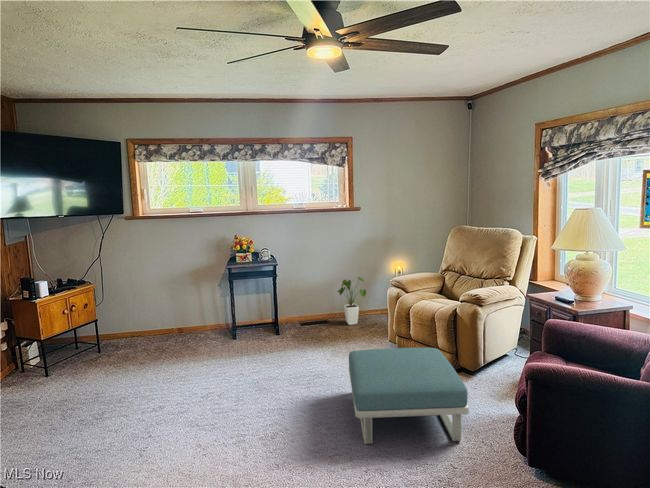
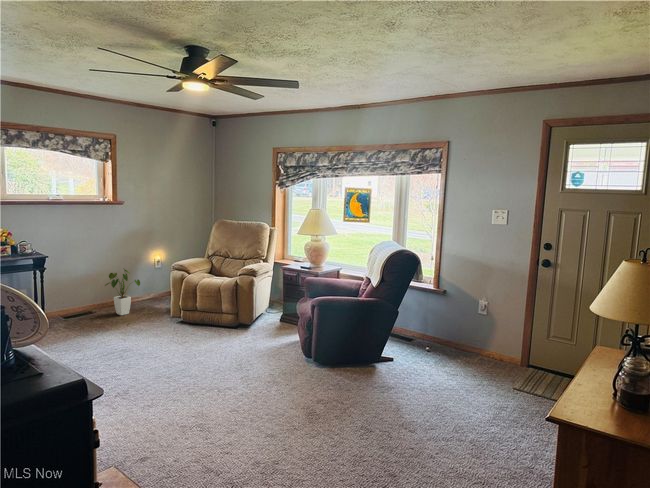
footstool: present [349,348,469,444] -> none [178,311,282,381]

